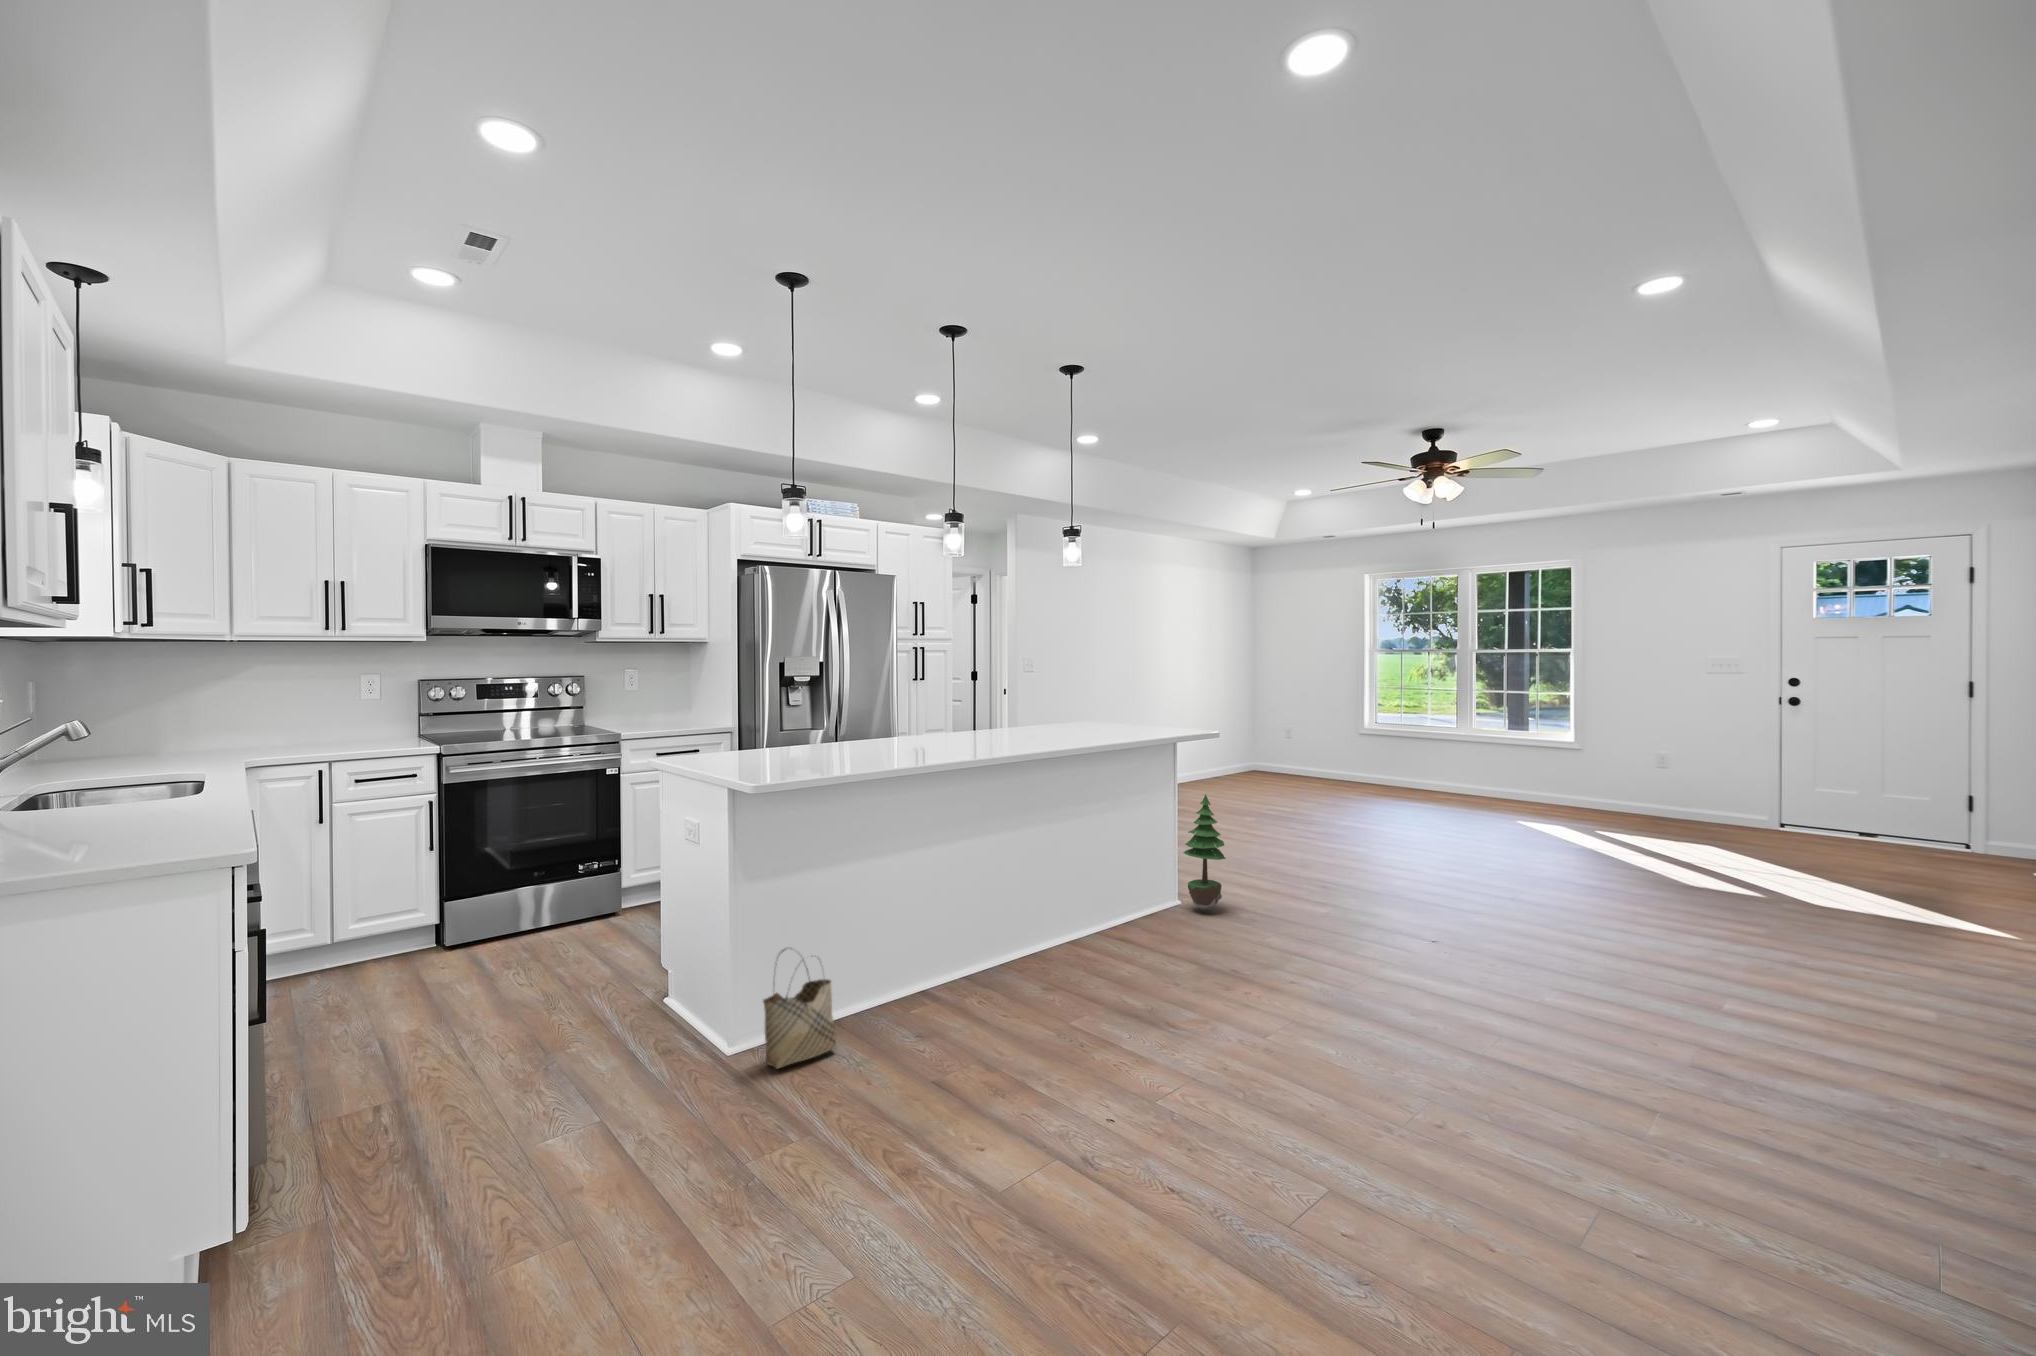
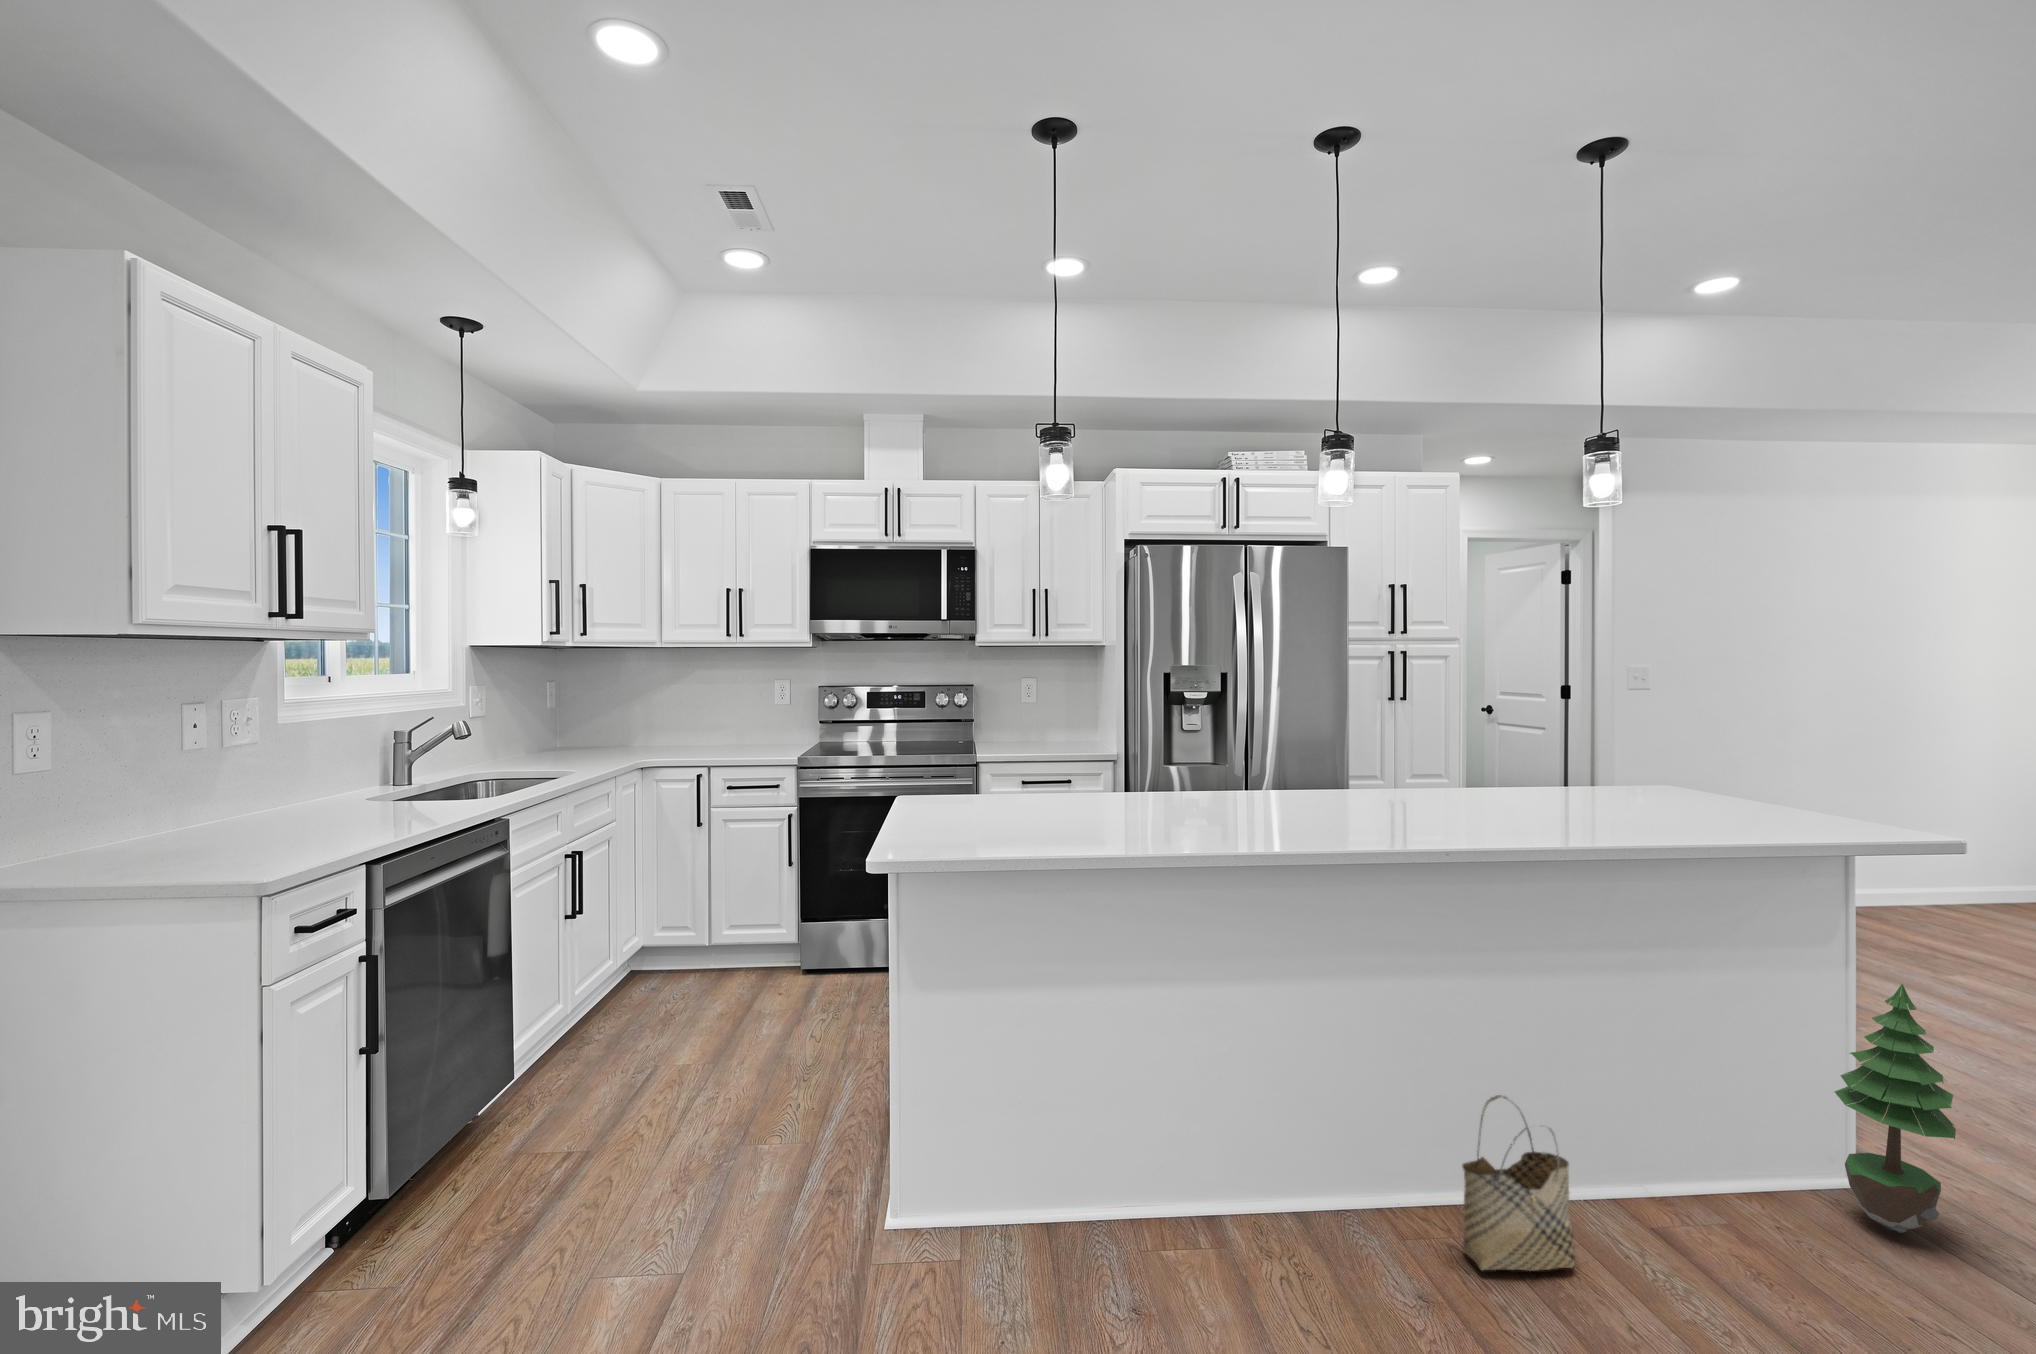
woven basket: present [763,949,836,1069] -> present [1462,1095,1575,1271]

